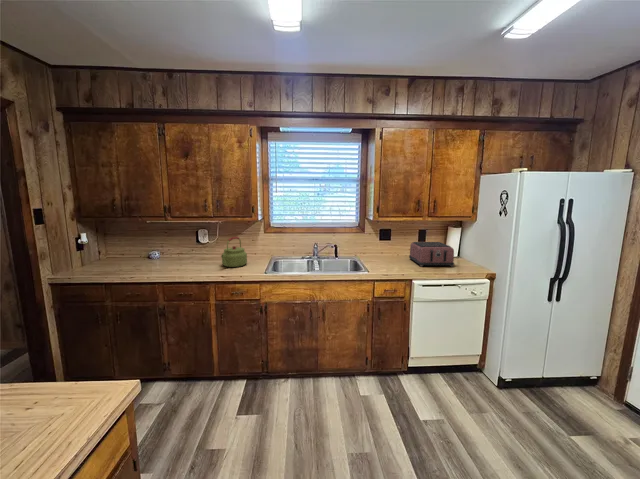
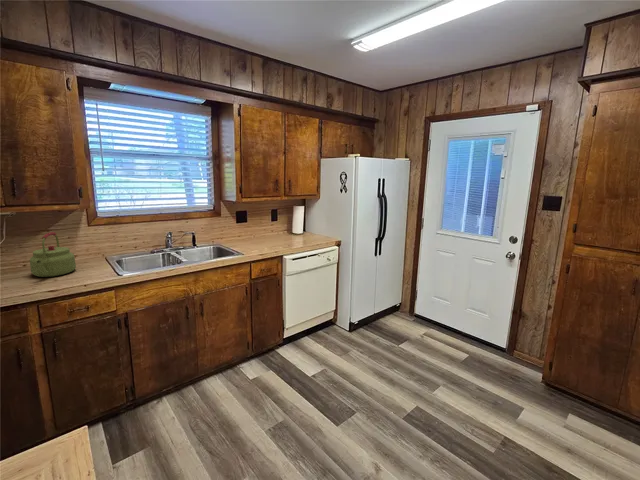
toaster: present [409,242,454,266] -> none [266,219,309,243]

